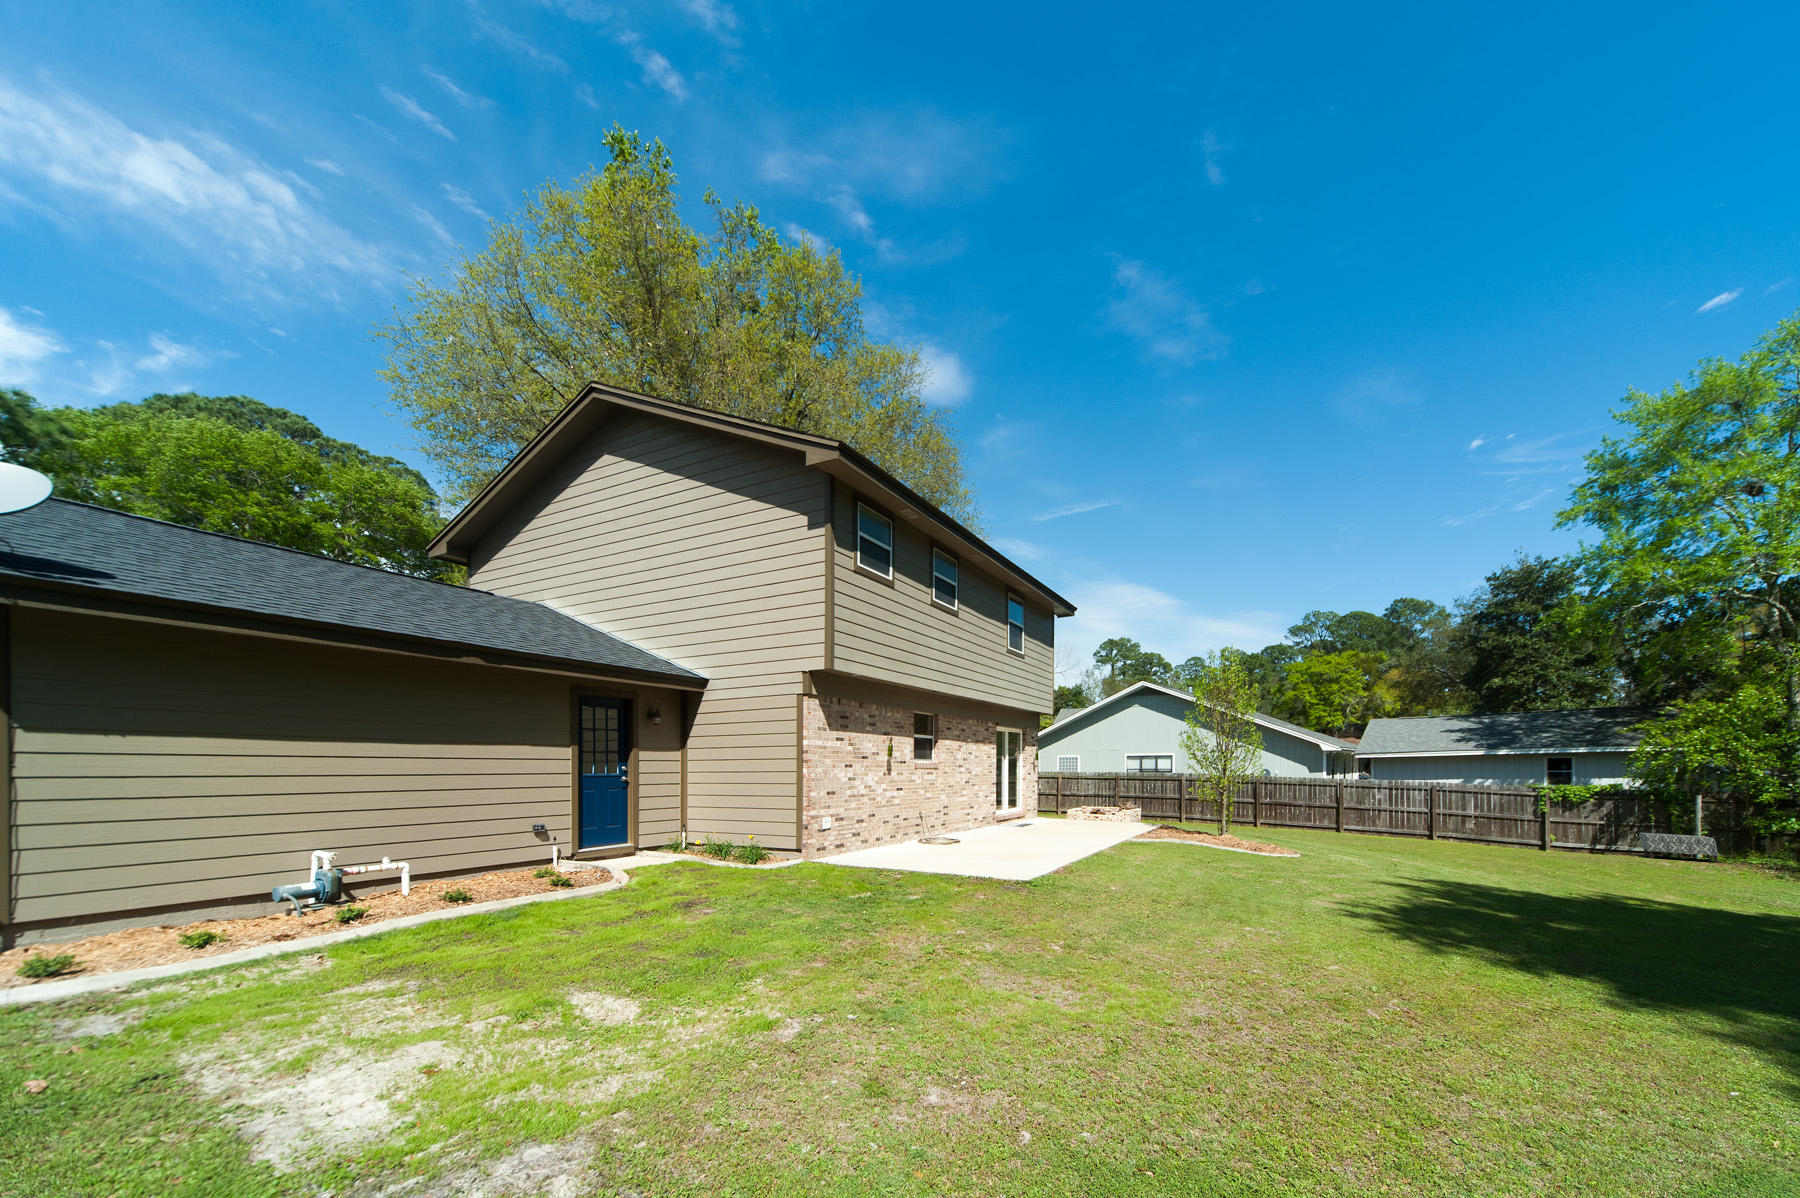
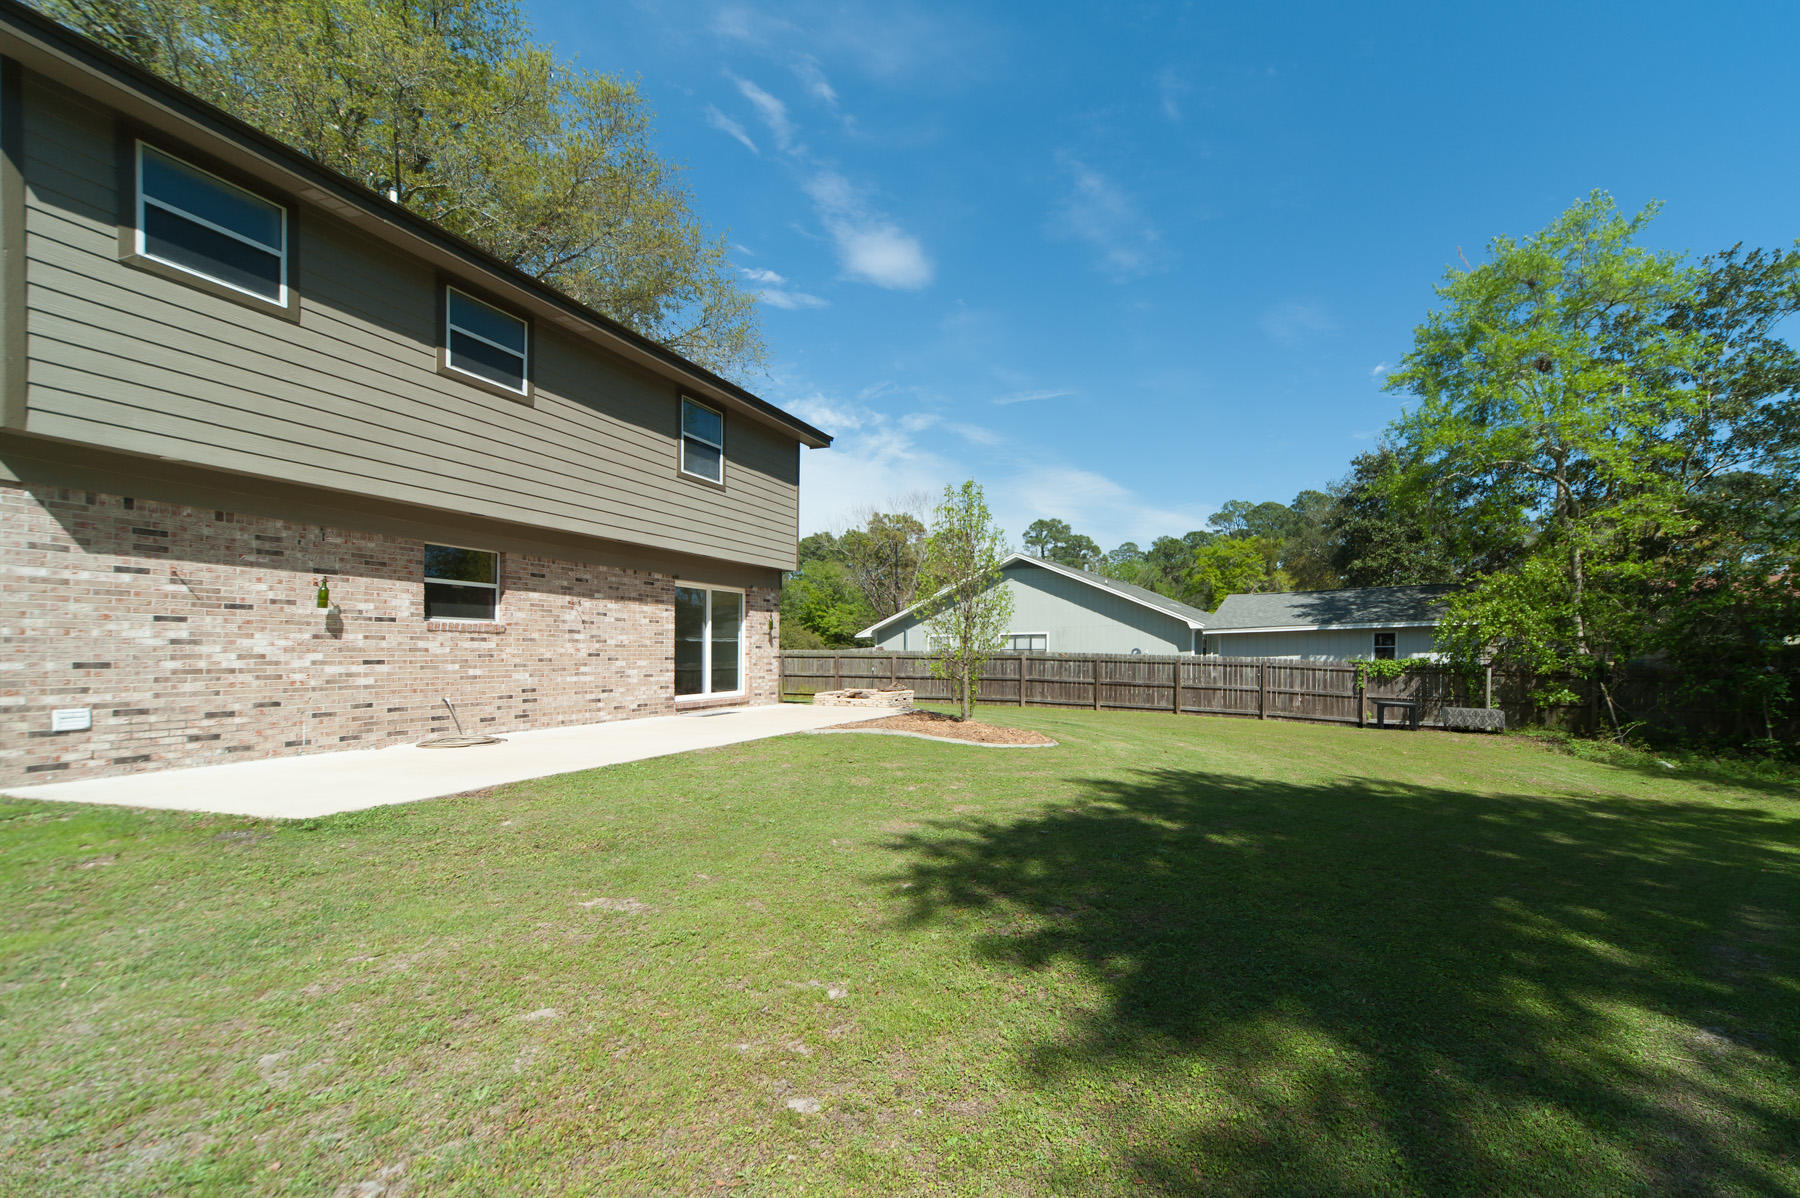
round table: none [1553,823,1617,857] -> present [1370,699,1424,731]

